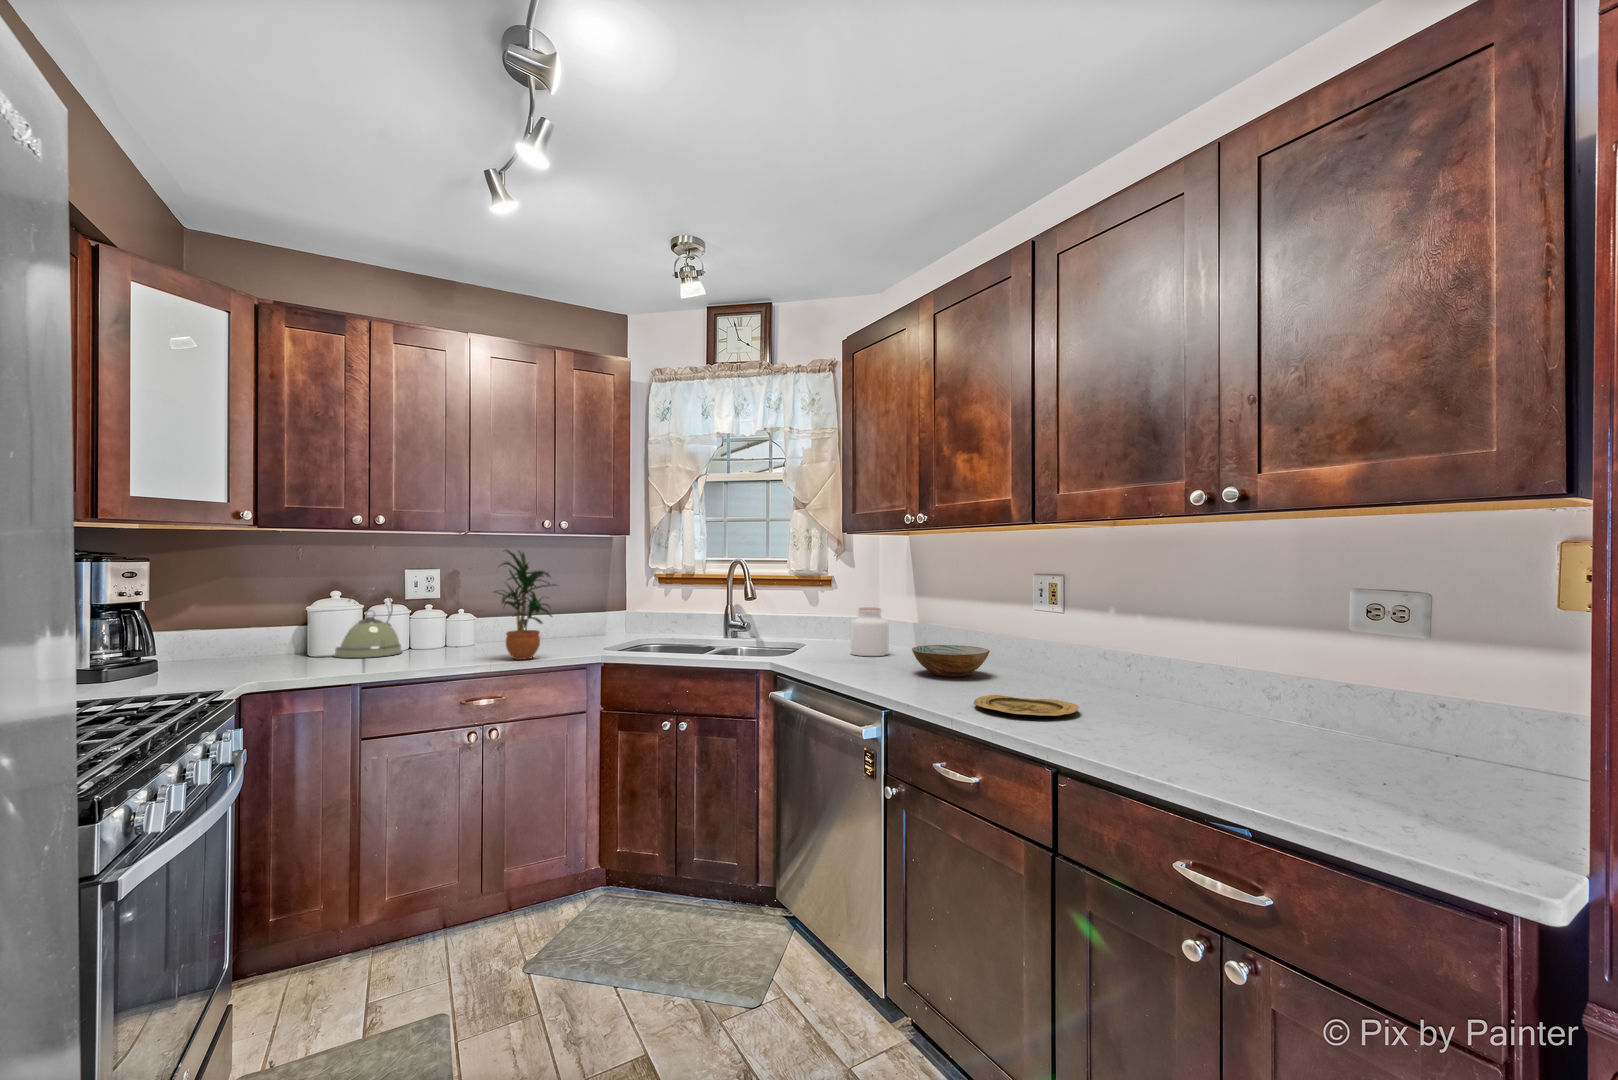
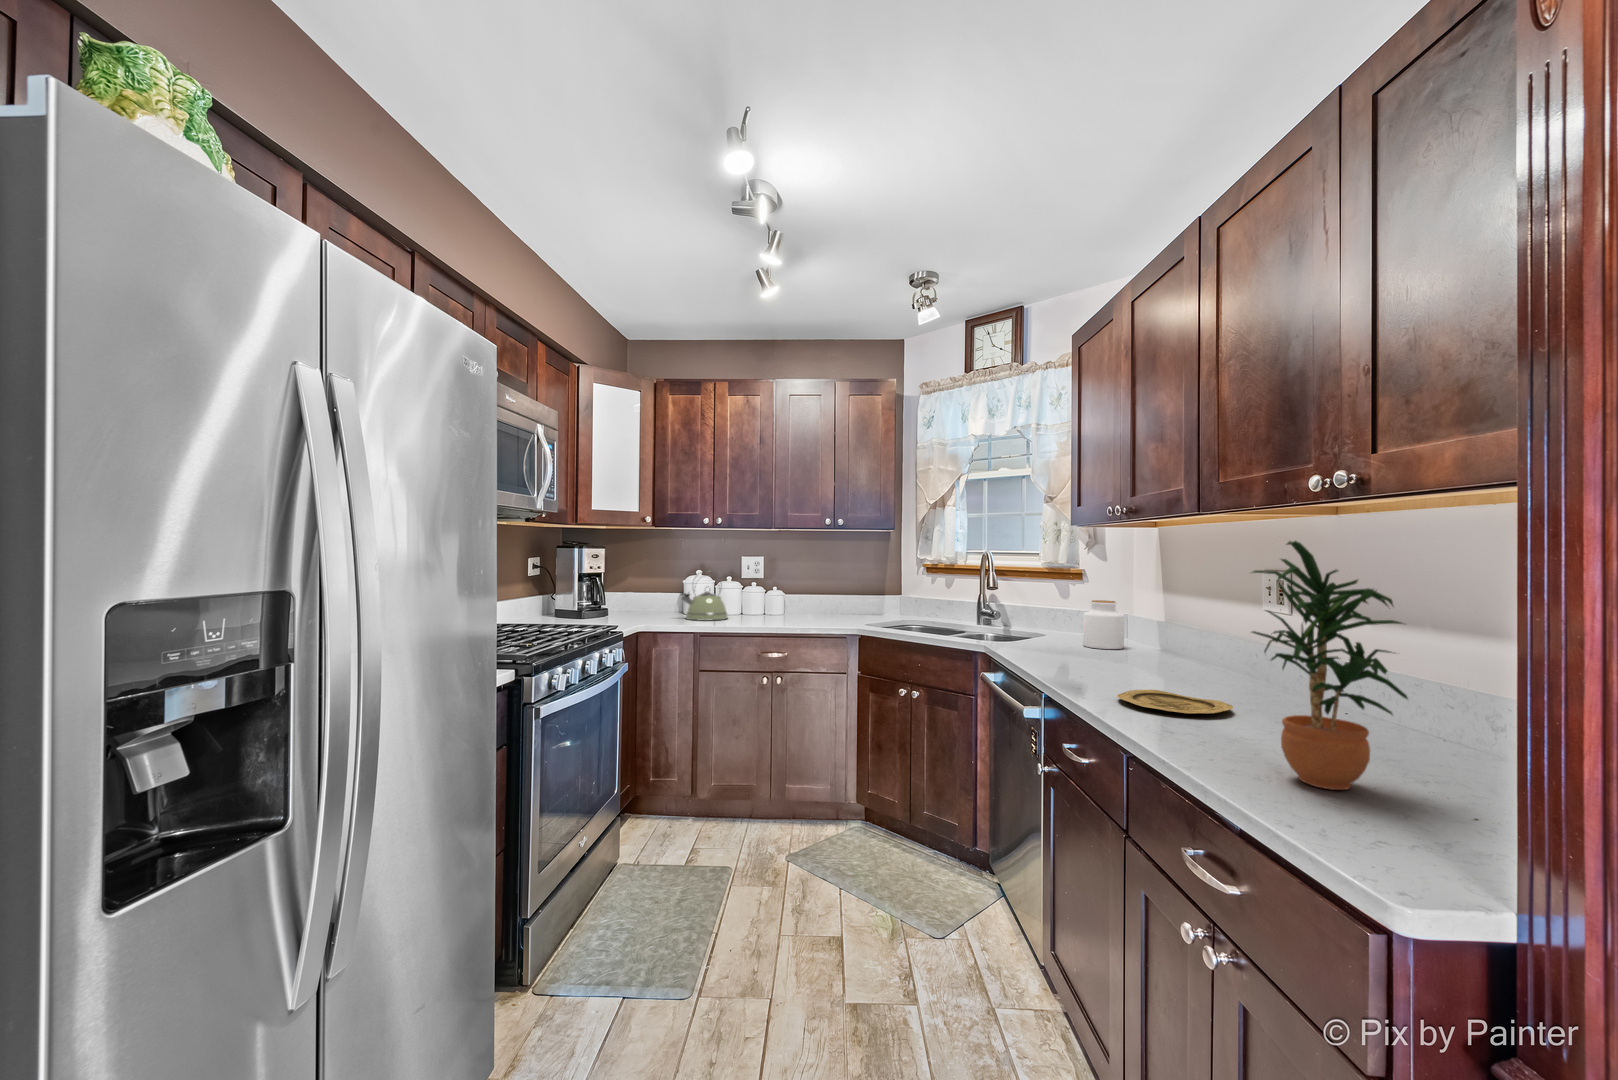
potted plant: present [495,550,556,660] -> present [1252,541,1408,790]
bowl: present [912,645,990,677] -> none [1113,640,1201,673]

